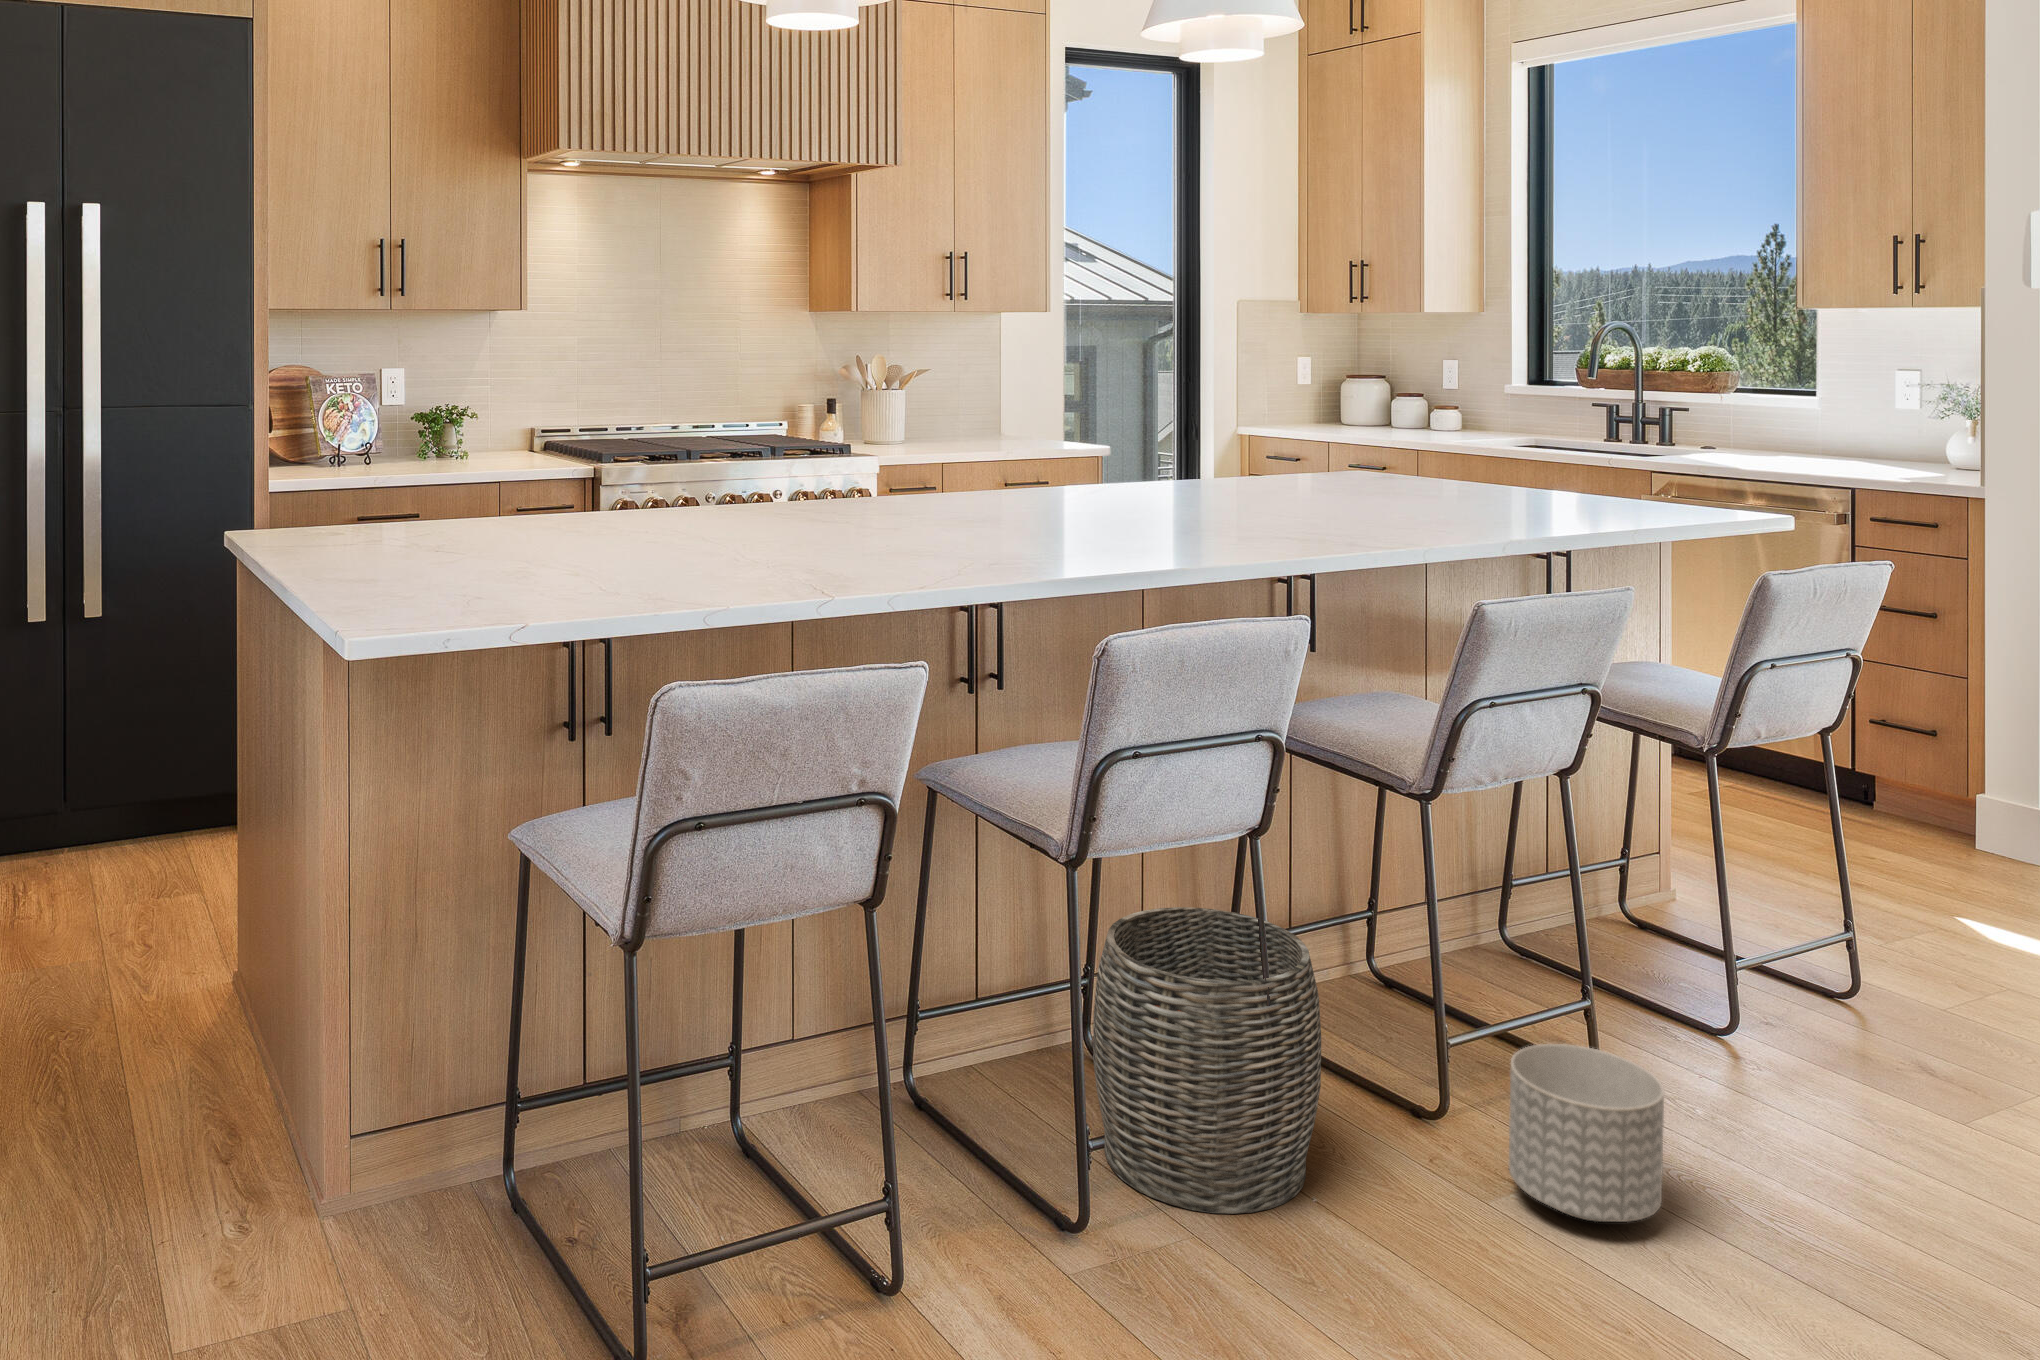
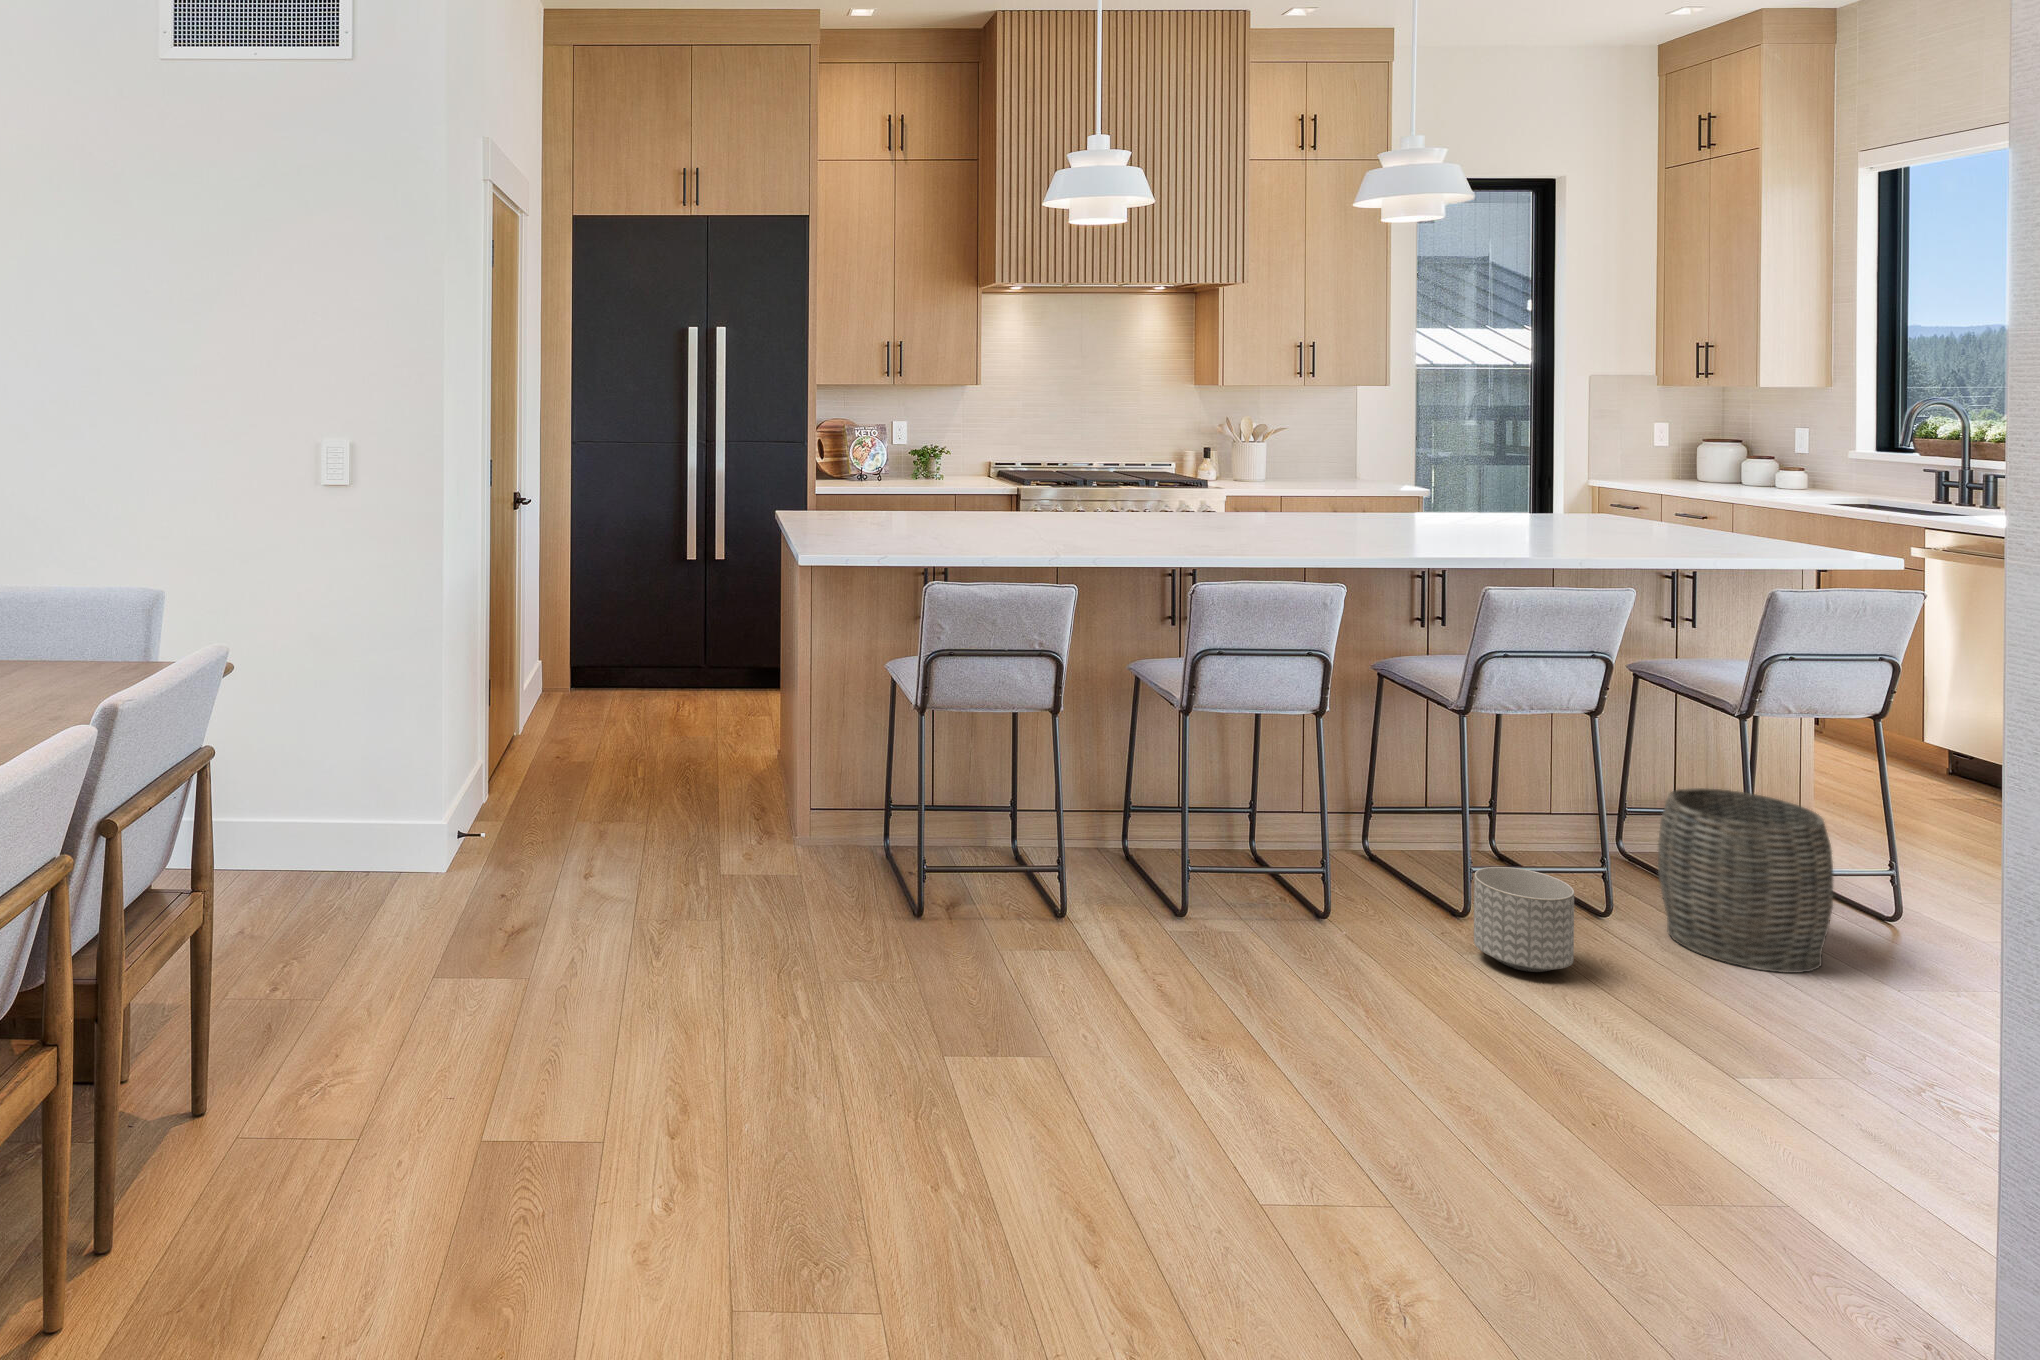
woven basket: present [1093,907,1321,1214] -> present [1658,788,1833,973]

